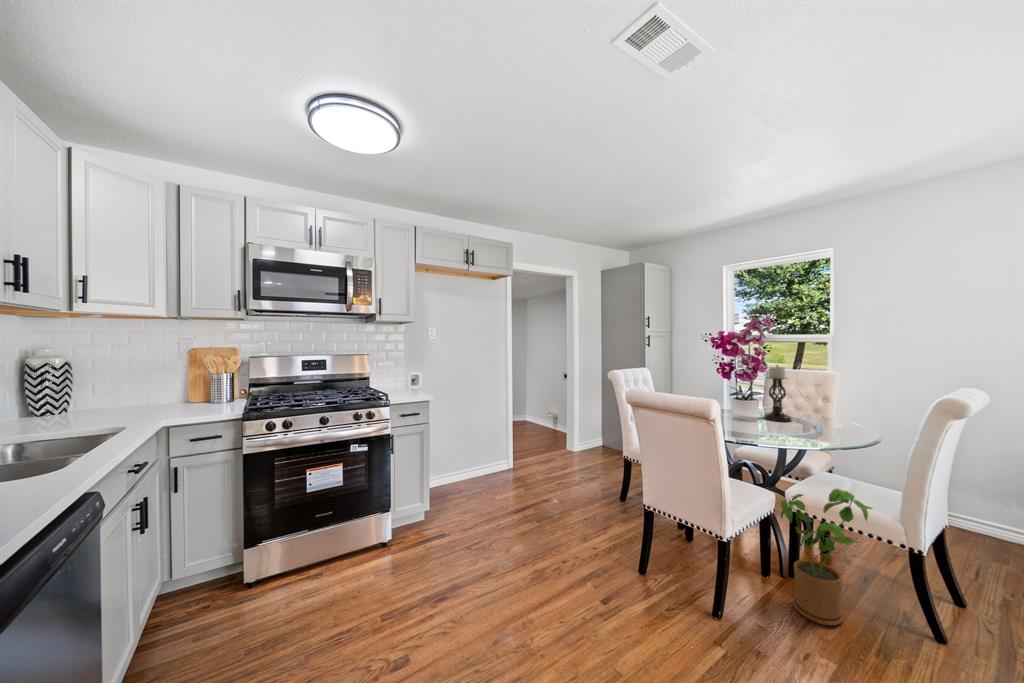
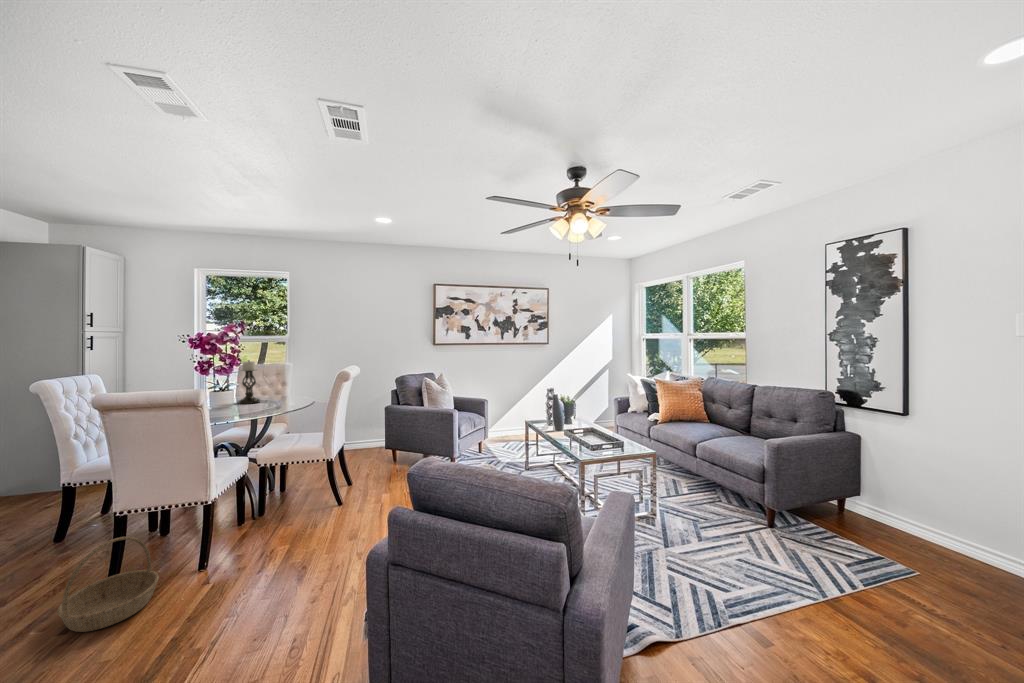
house plant: present [780,489,872,626] -> none [254,439,311,532]
basket: none [594,538,669,632] -> present [57,537,159,632]

